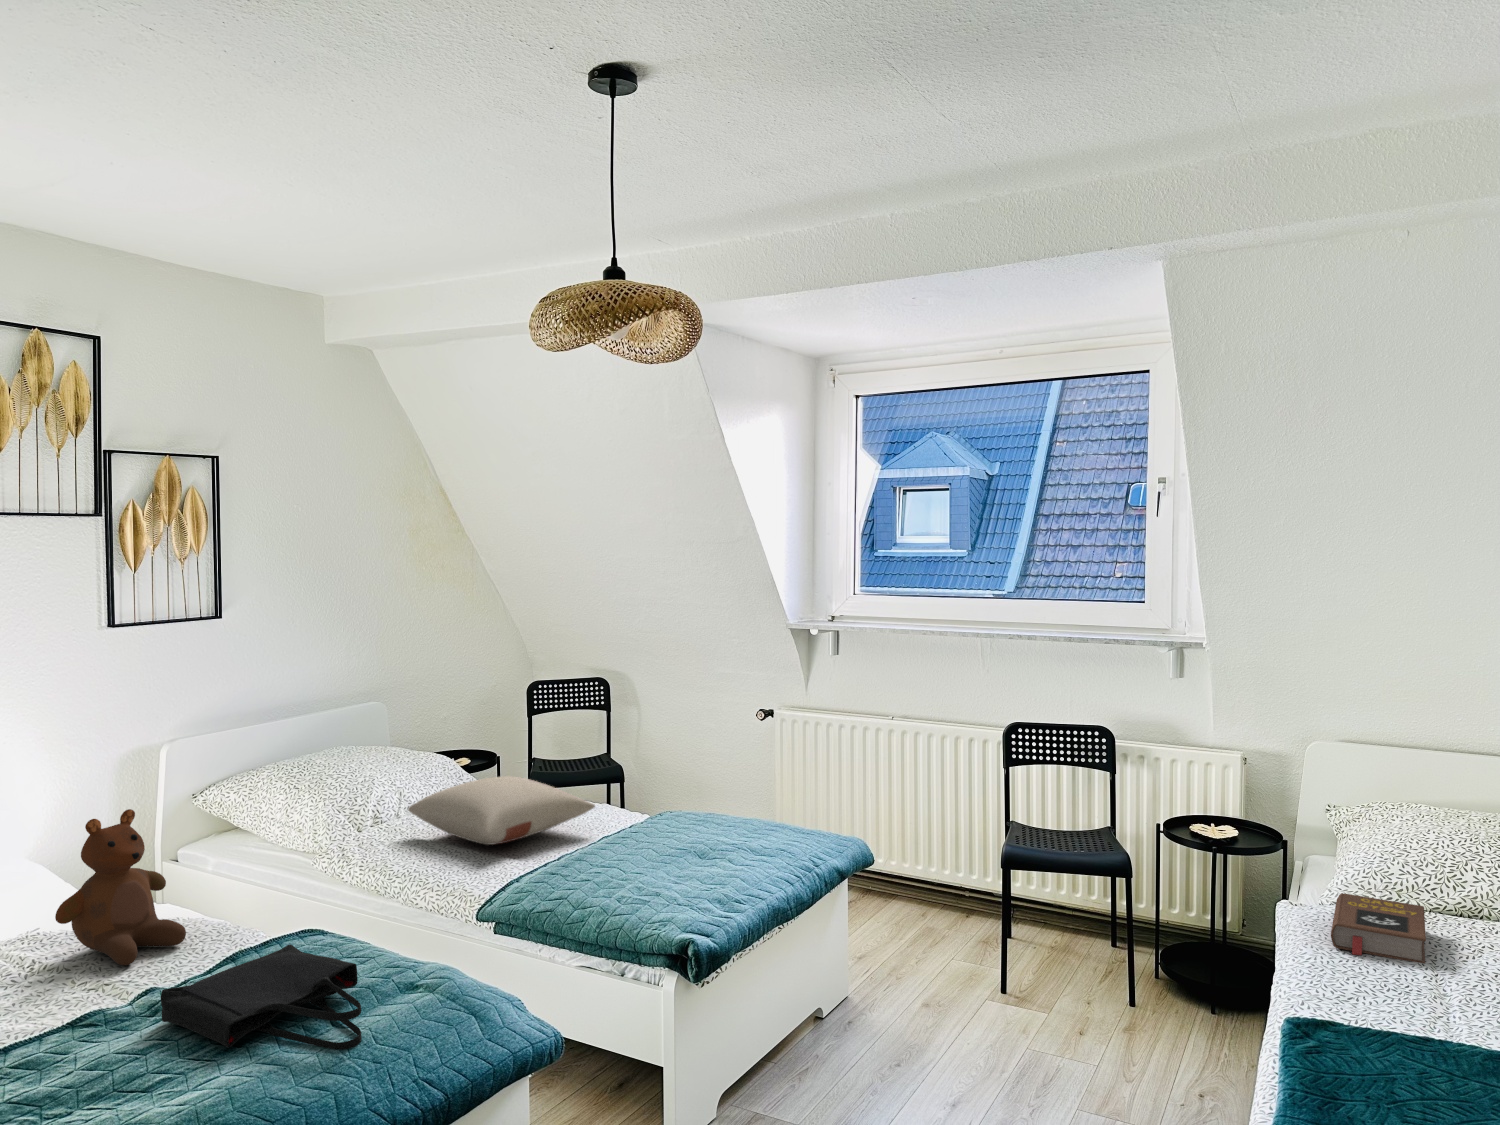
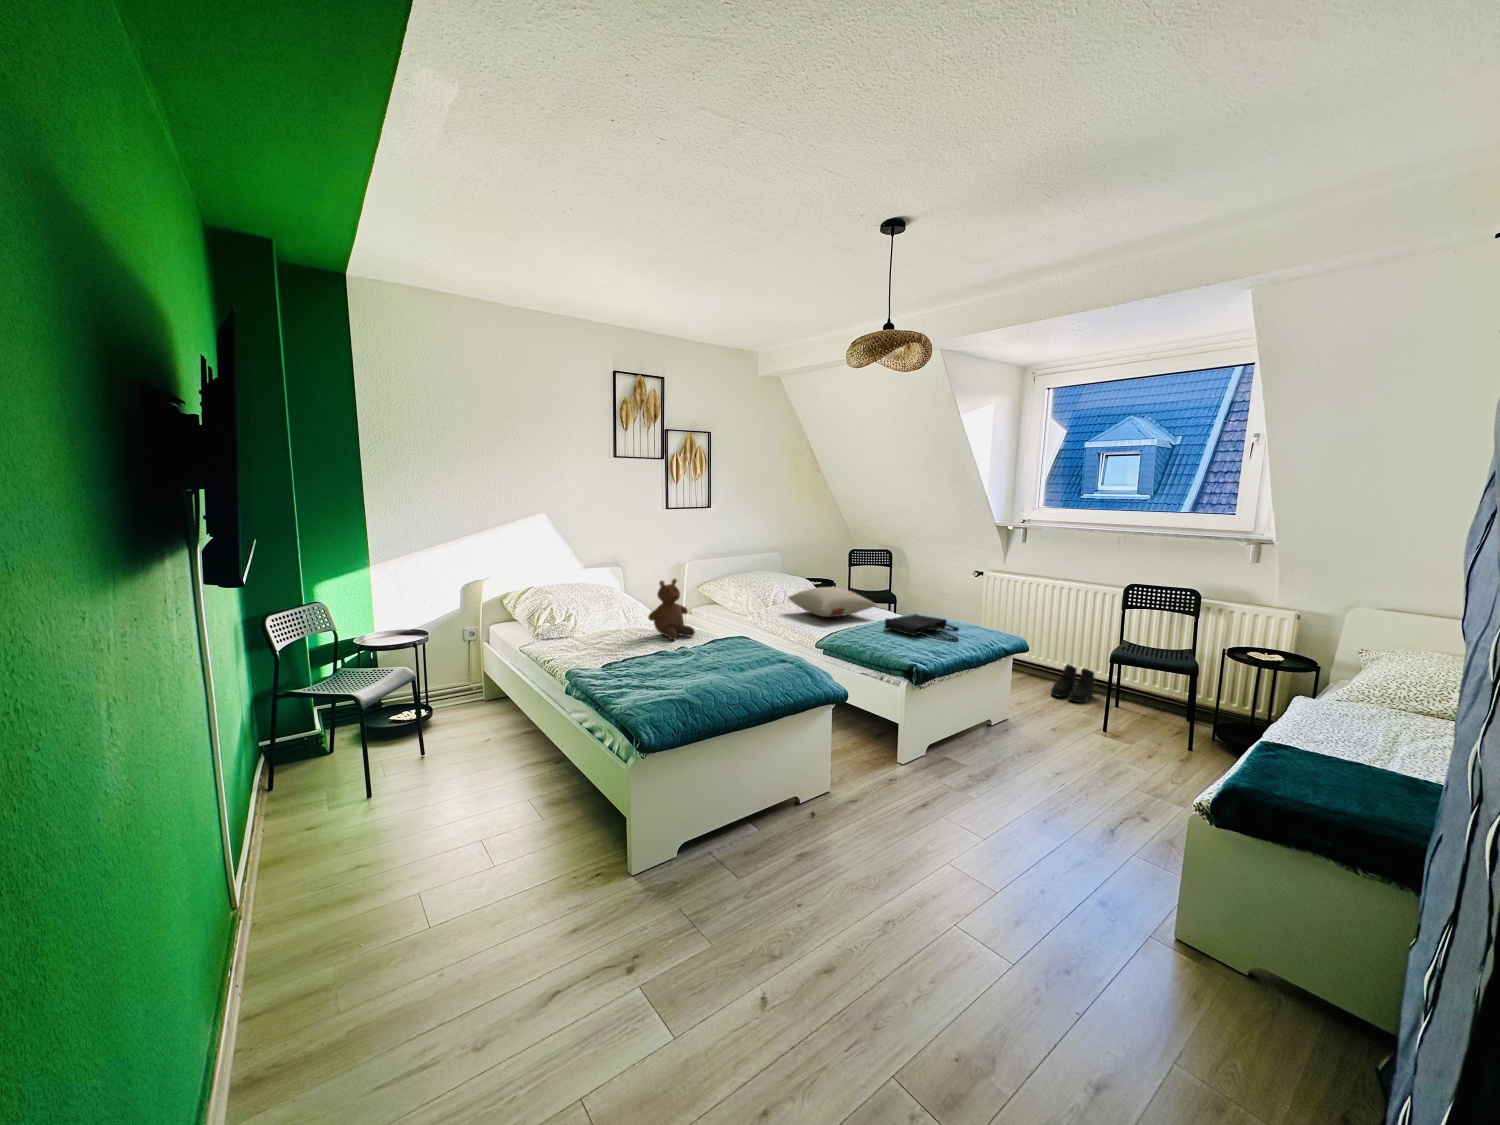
boots: none [906,870,970,939] -> present [1051,665,1094,703]
book: present [1331,893,1426,963] -> none [1320,692,1405,736]
tote bag: present [161,944,362,1050] -> present [884,614,959,641]

